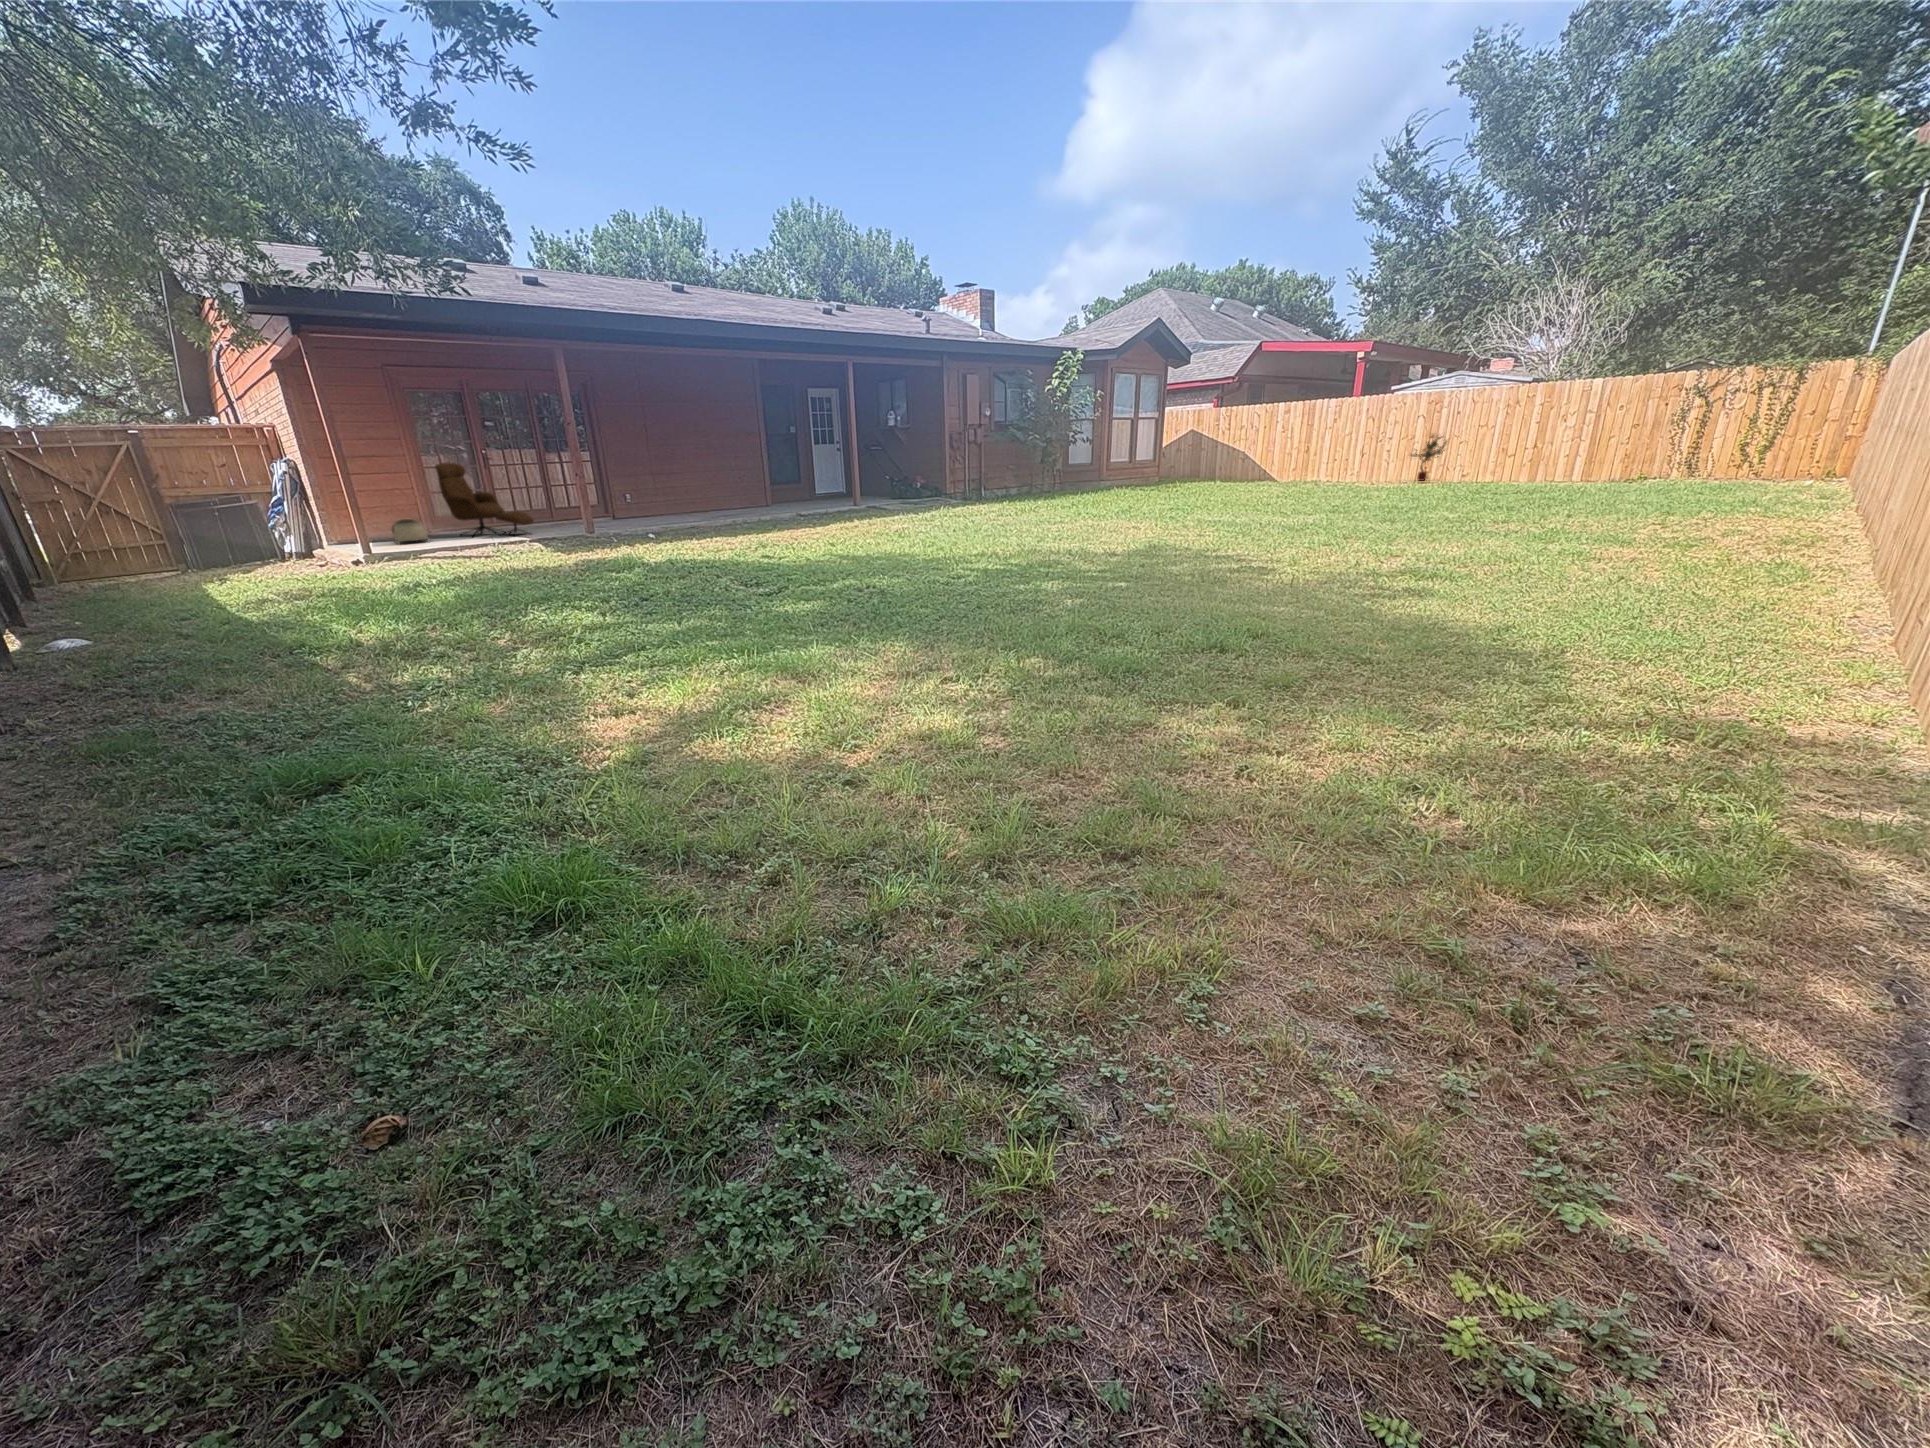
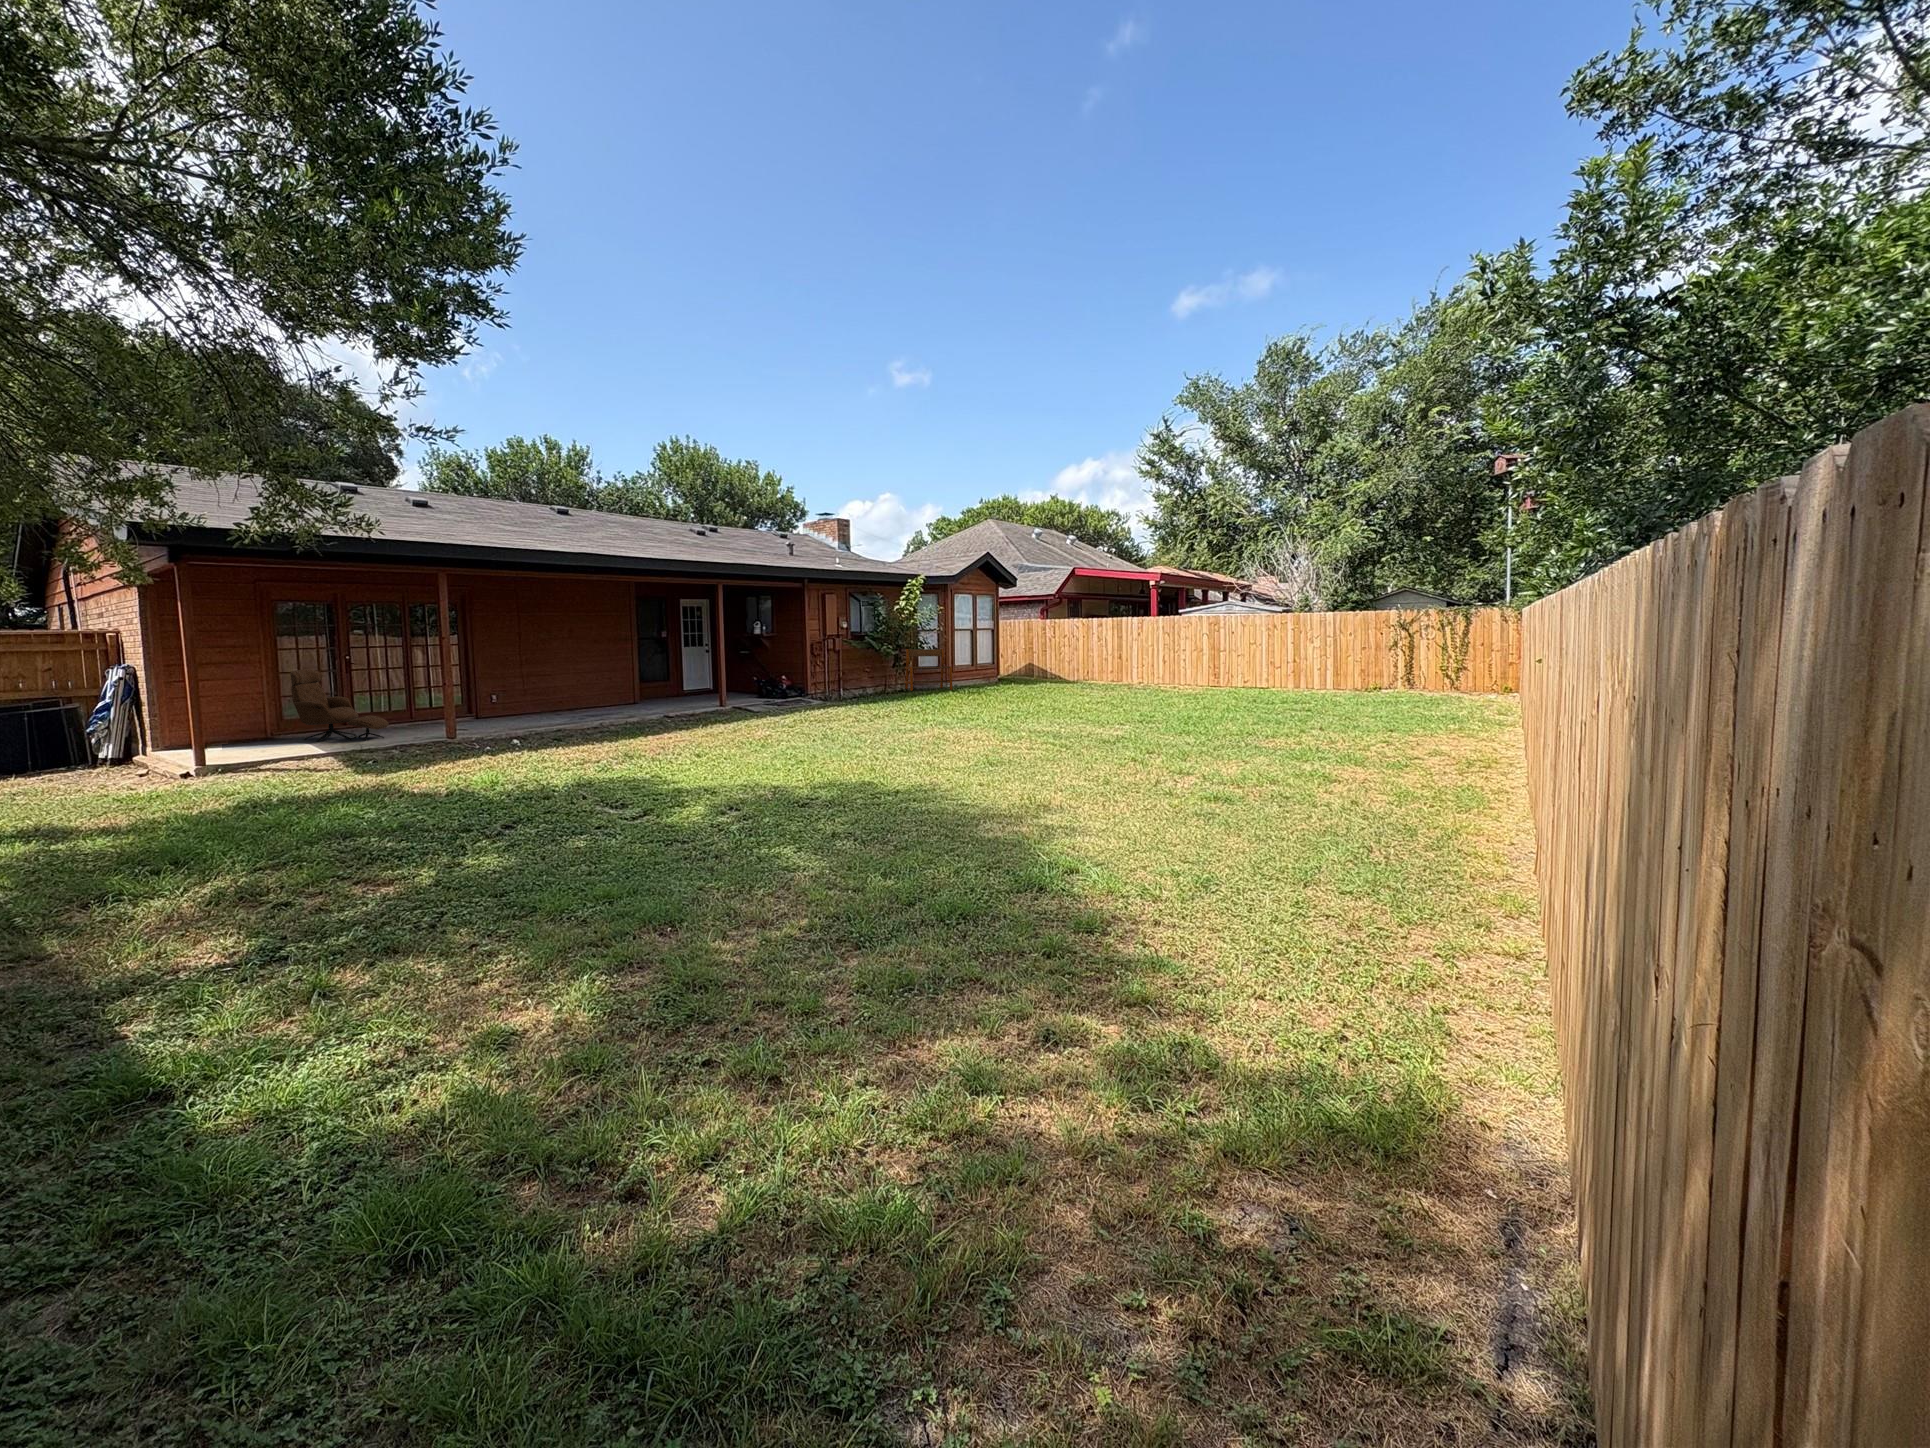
potted tree: present [1411,435,1448,481] -> none [1199,651,1228,689]
bench: none [1054,441,1109,490] -> present [904,649,952,691]
basket: present [391,519,429,543] -> none [229,724,271,750]

